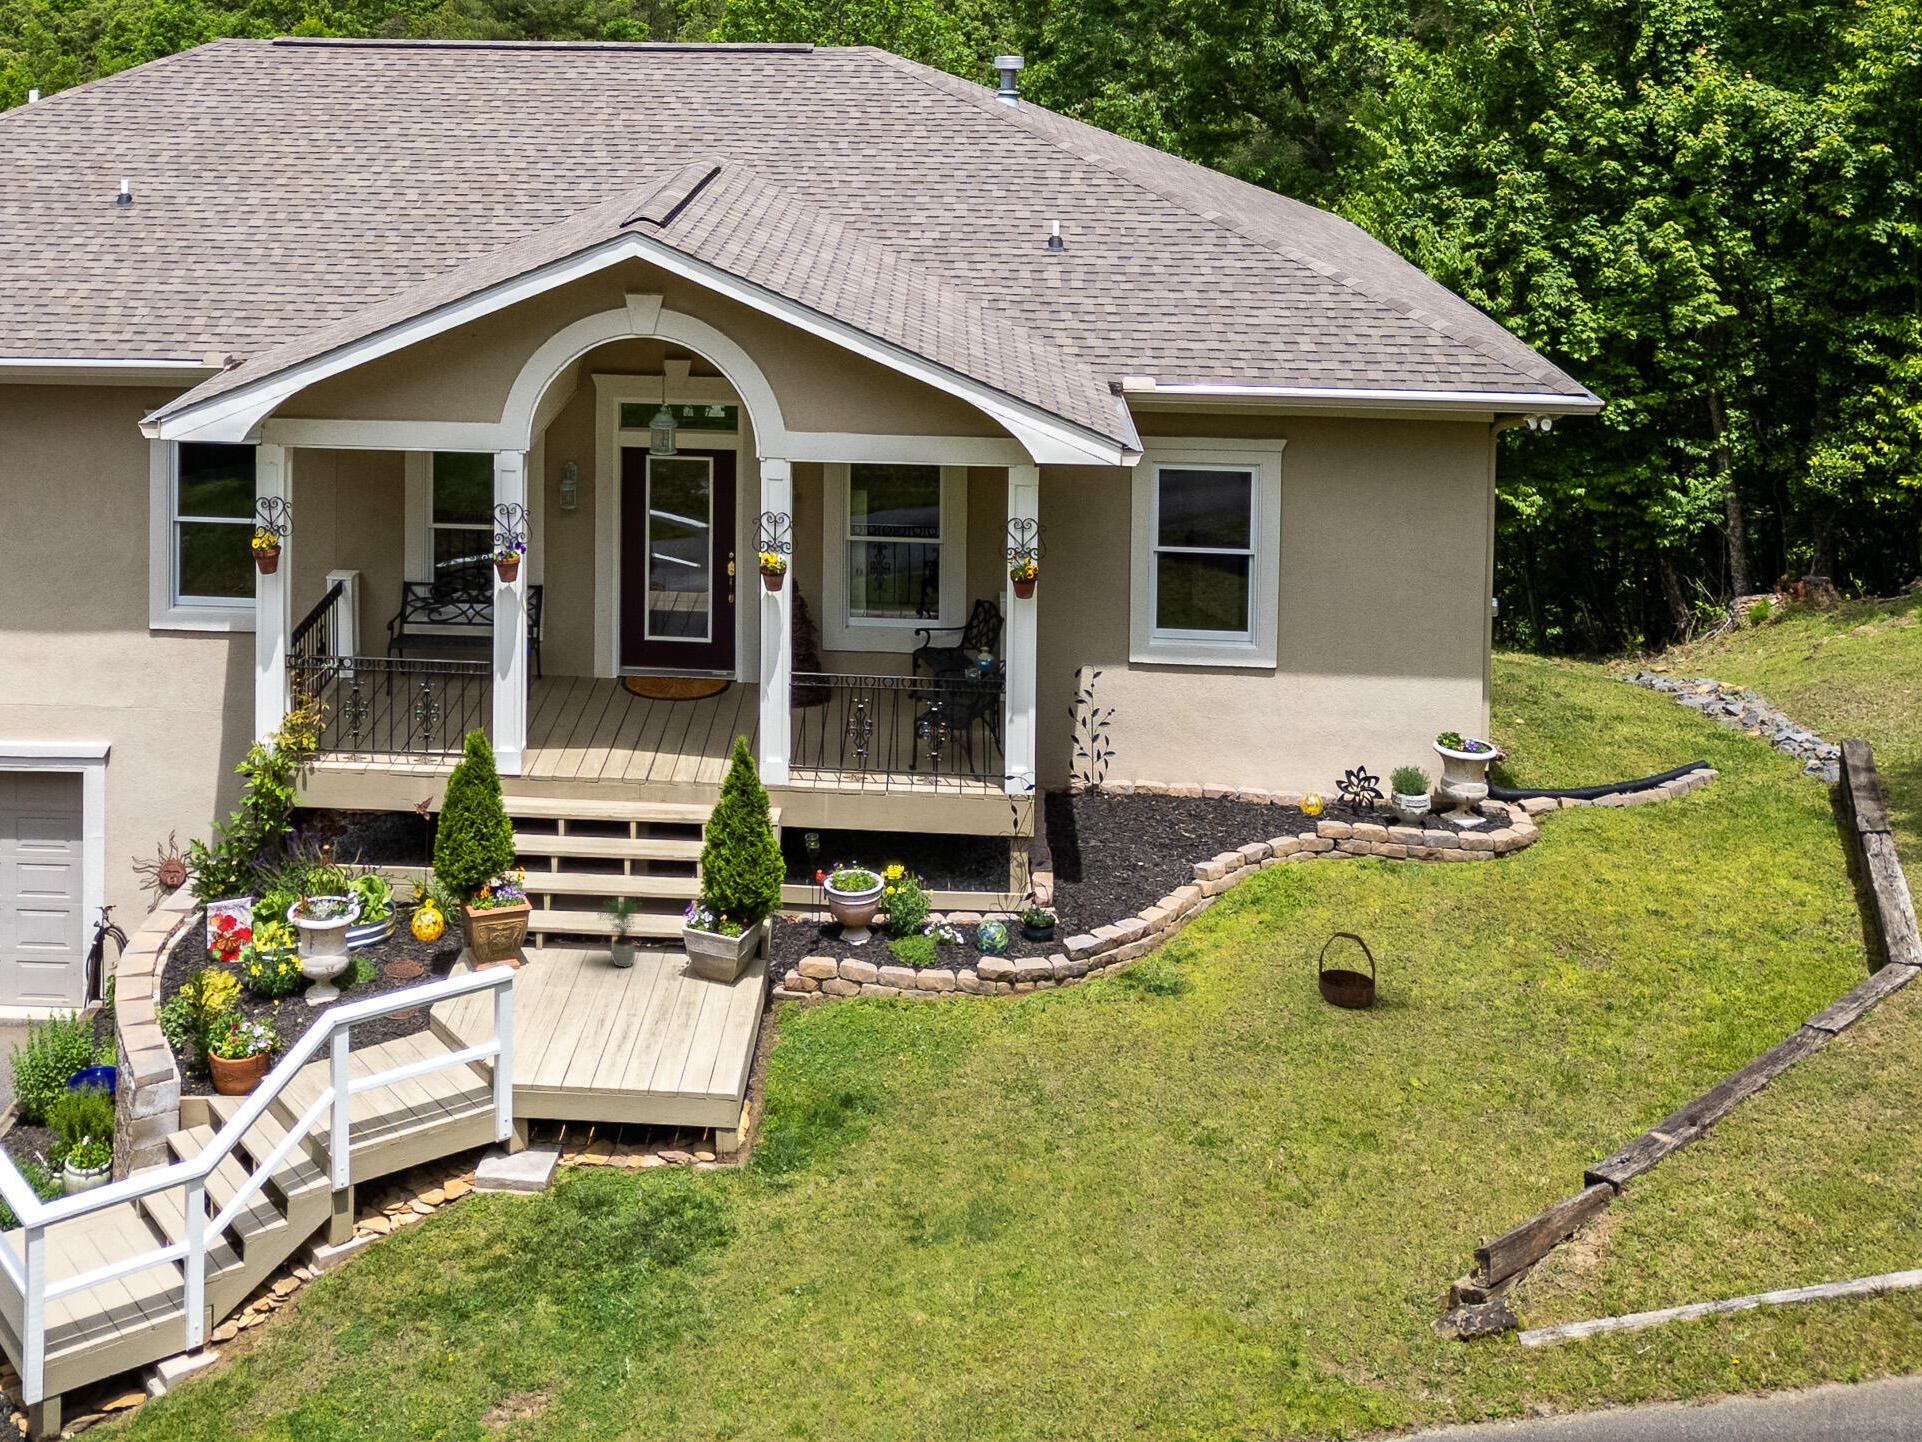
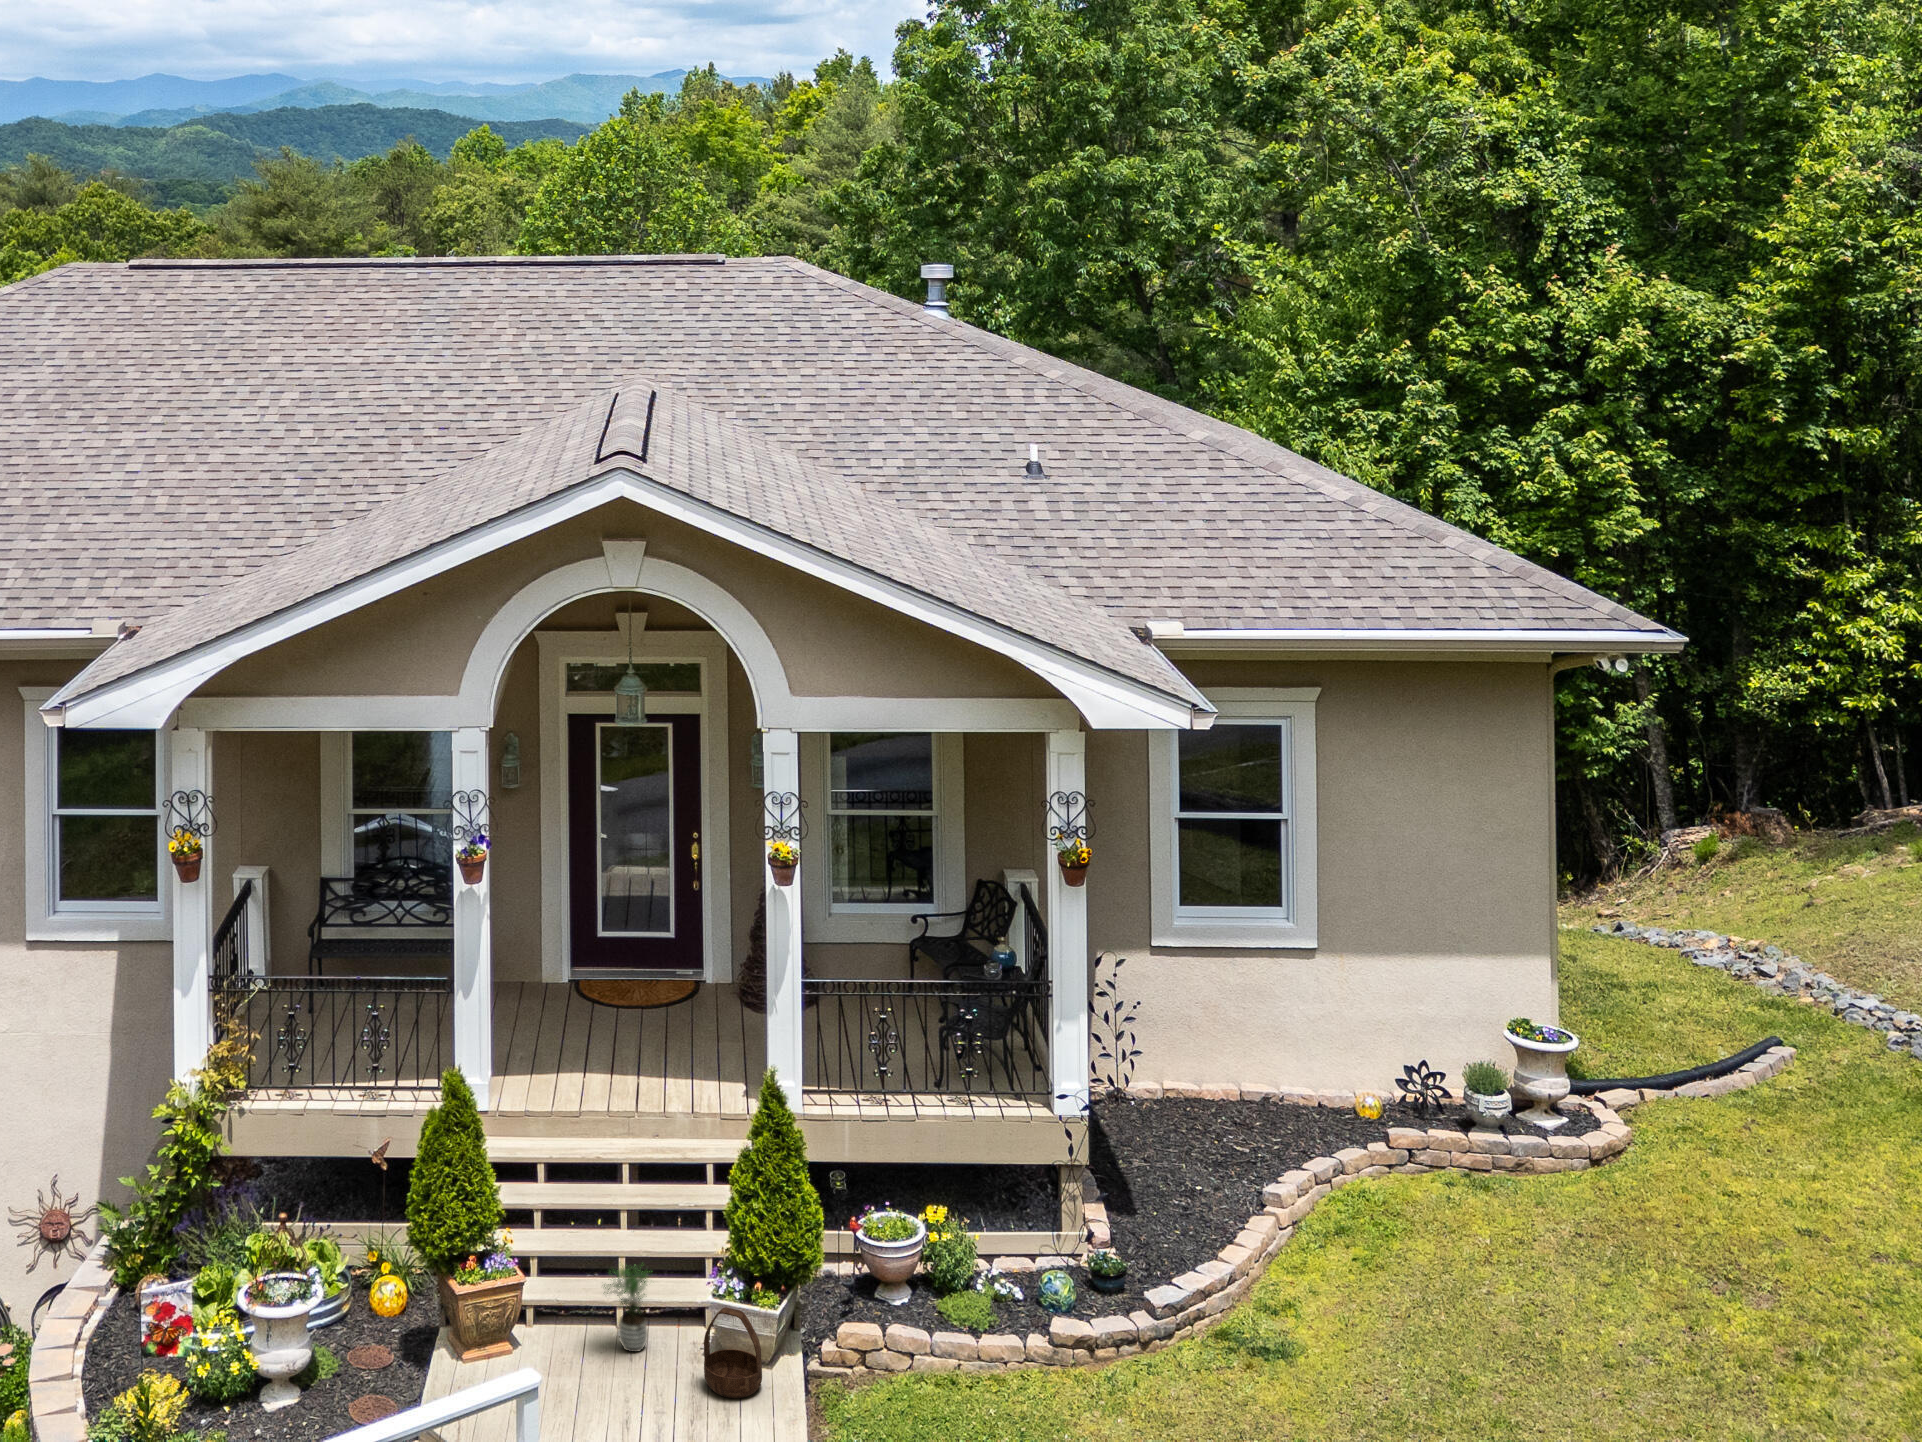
basket: present [1319,932,1375,1008] -> present [704,1307,762,1398]

